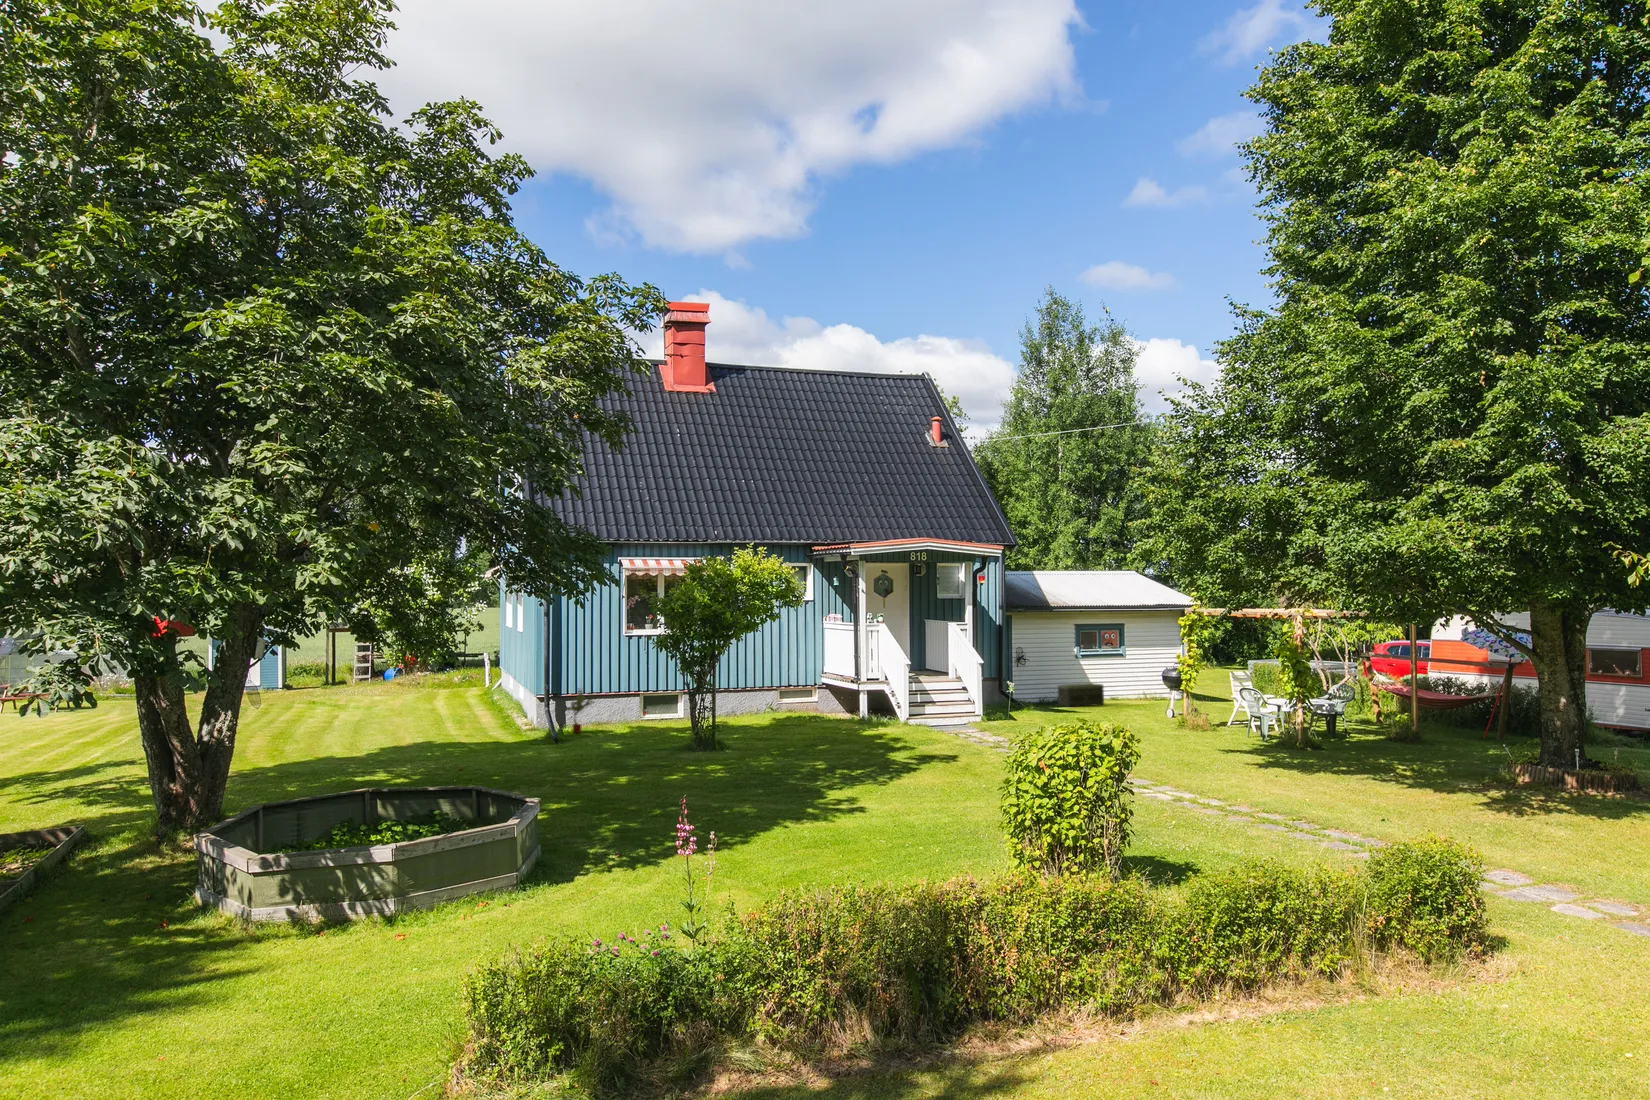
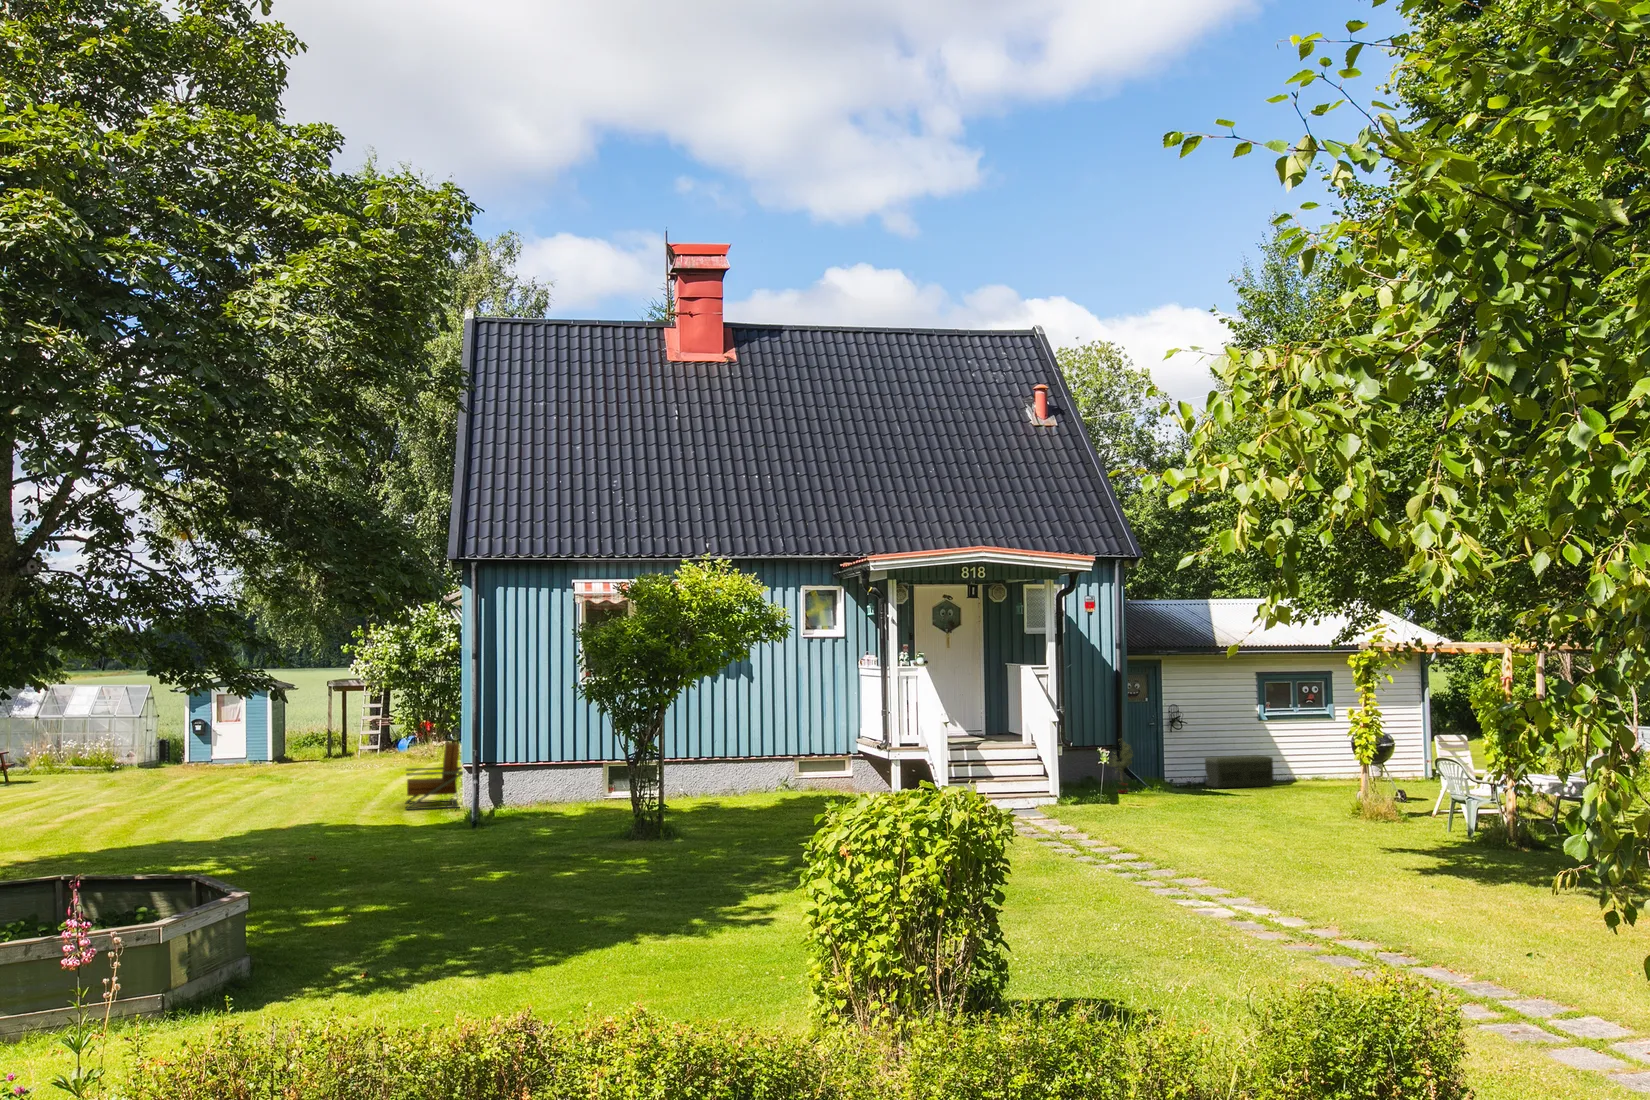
lounge chair: none [480,680,531,733] -> present [406,742,463,810]
potted tree: present [561,688,594,733] -> present [1107,741,1133,794]

